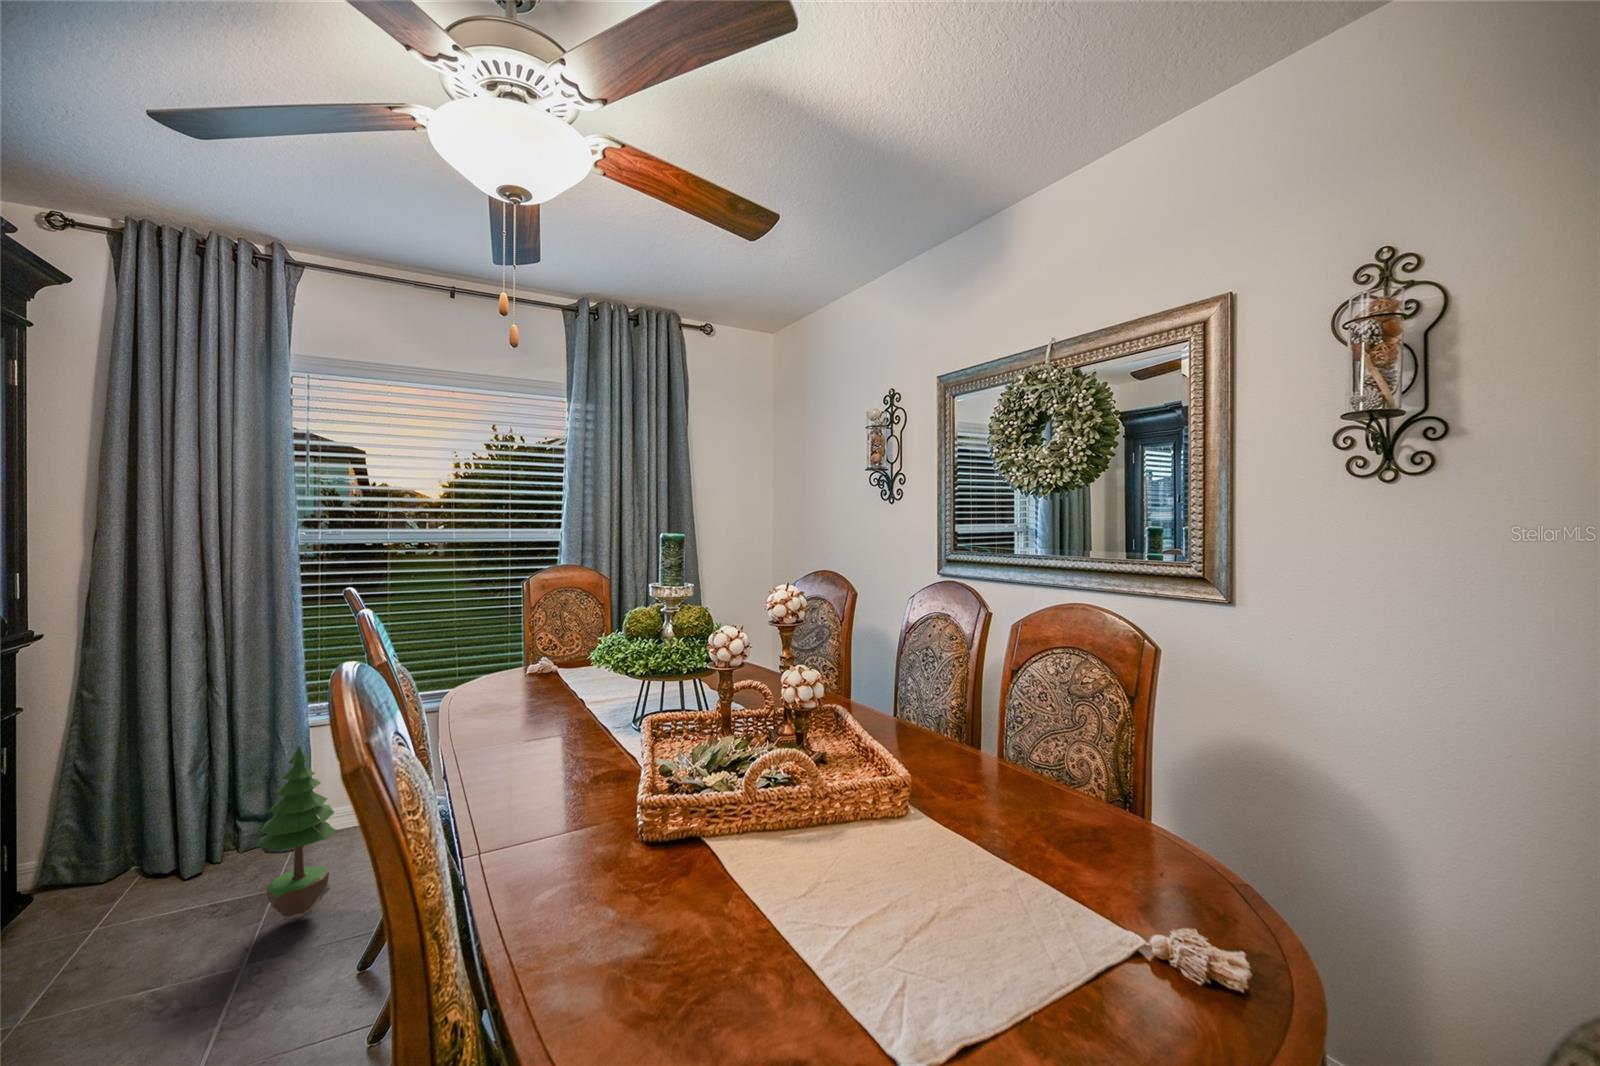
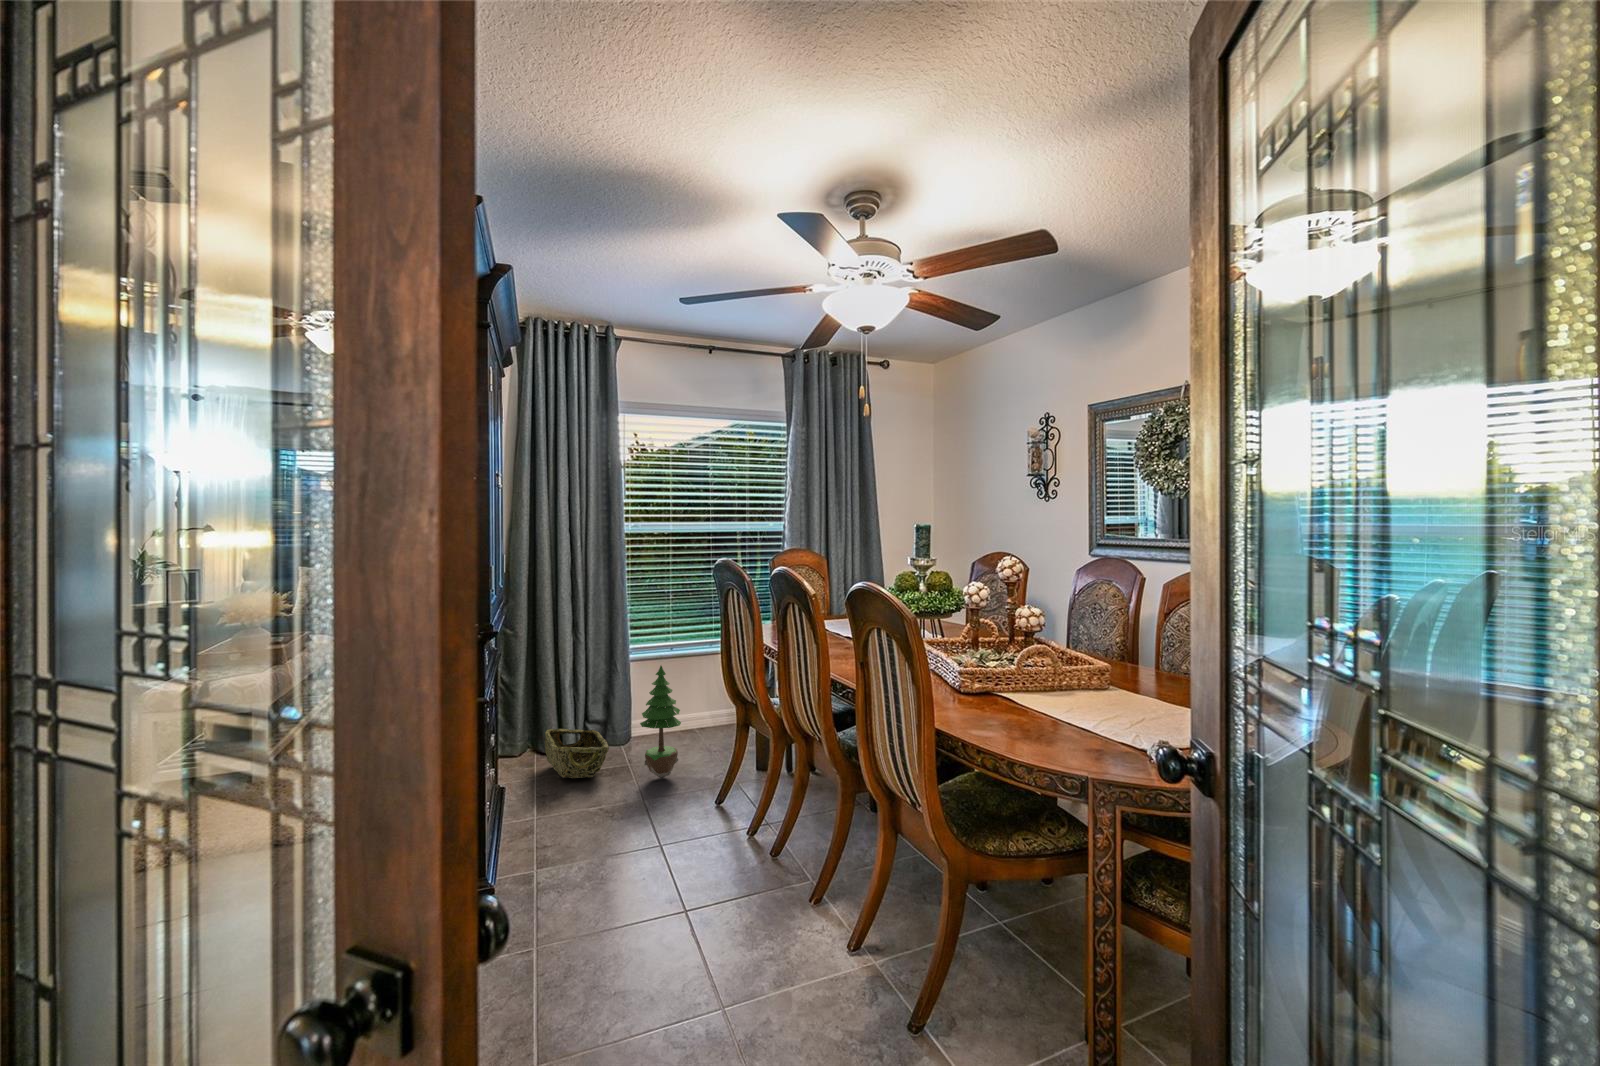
woven basket: none [93,837,231,934] -> present [545,729,609,778]

